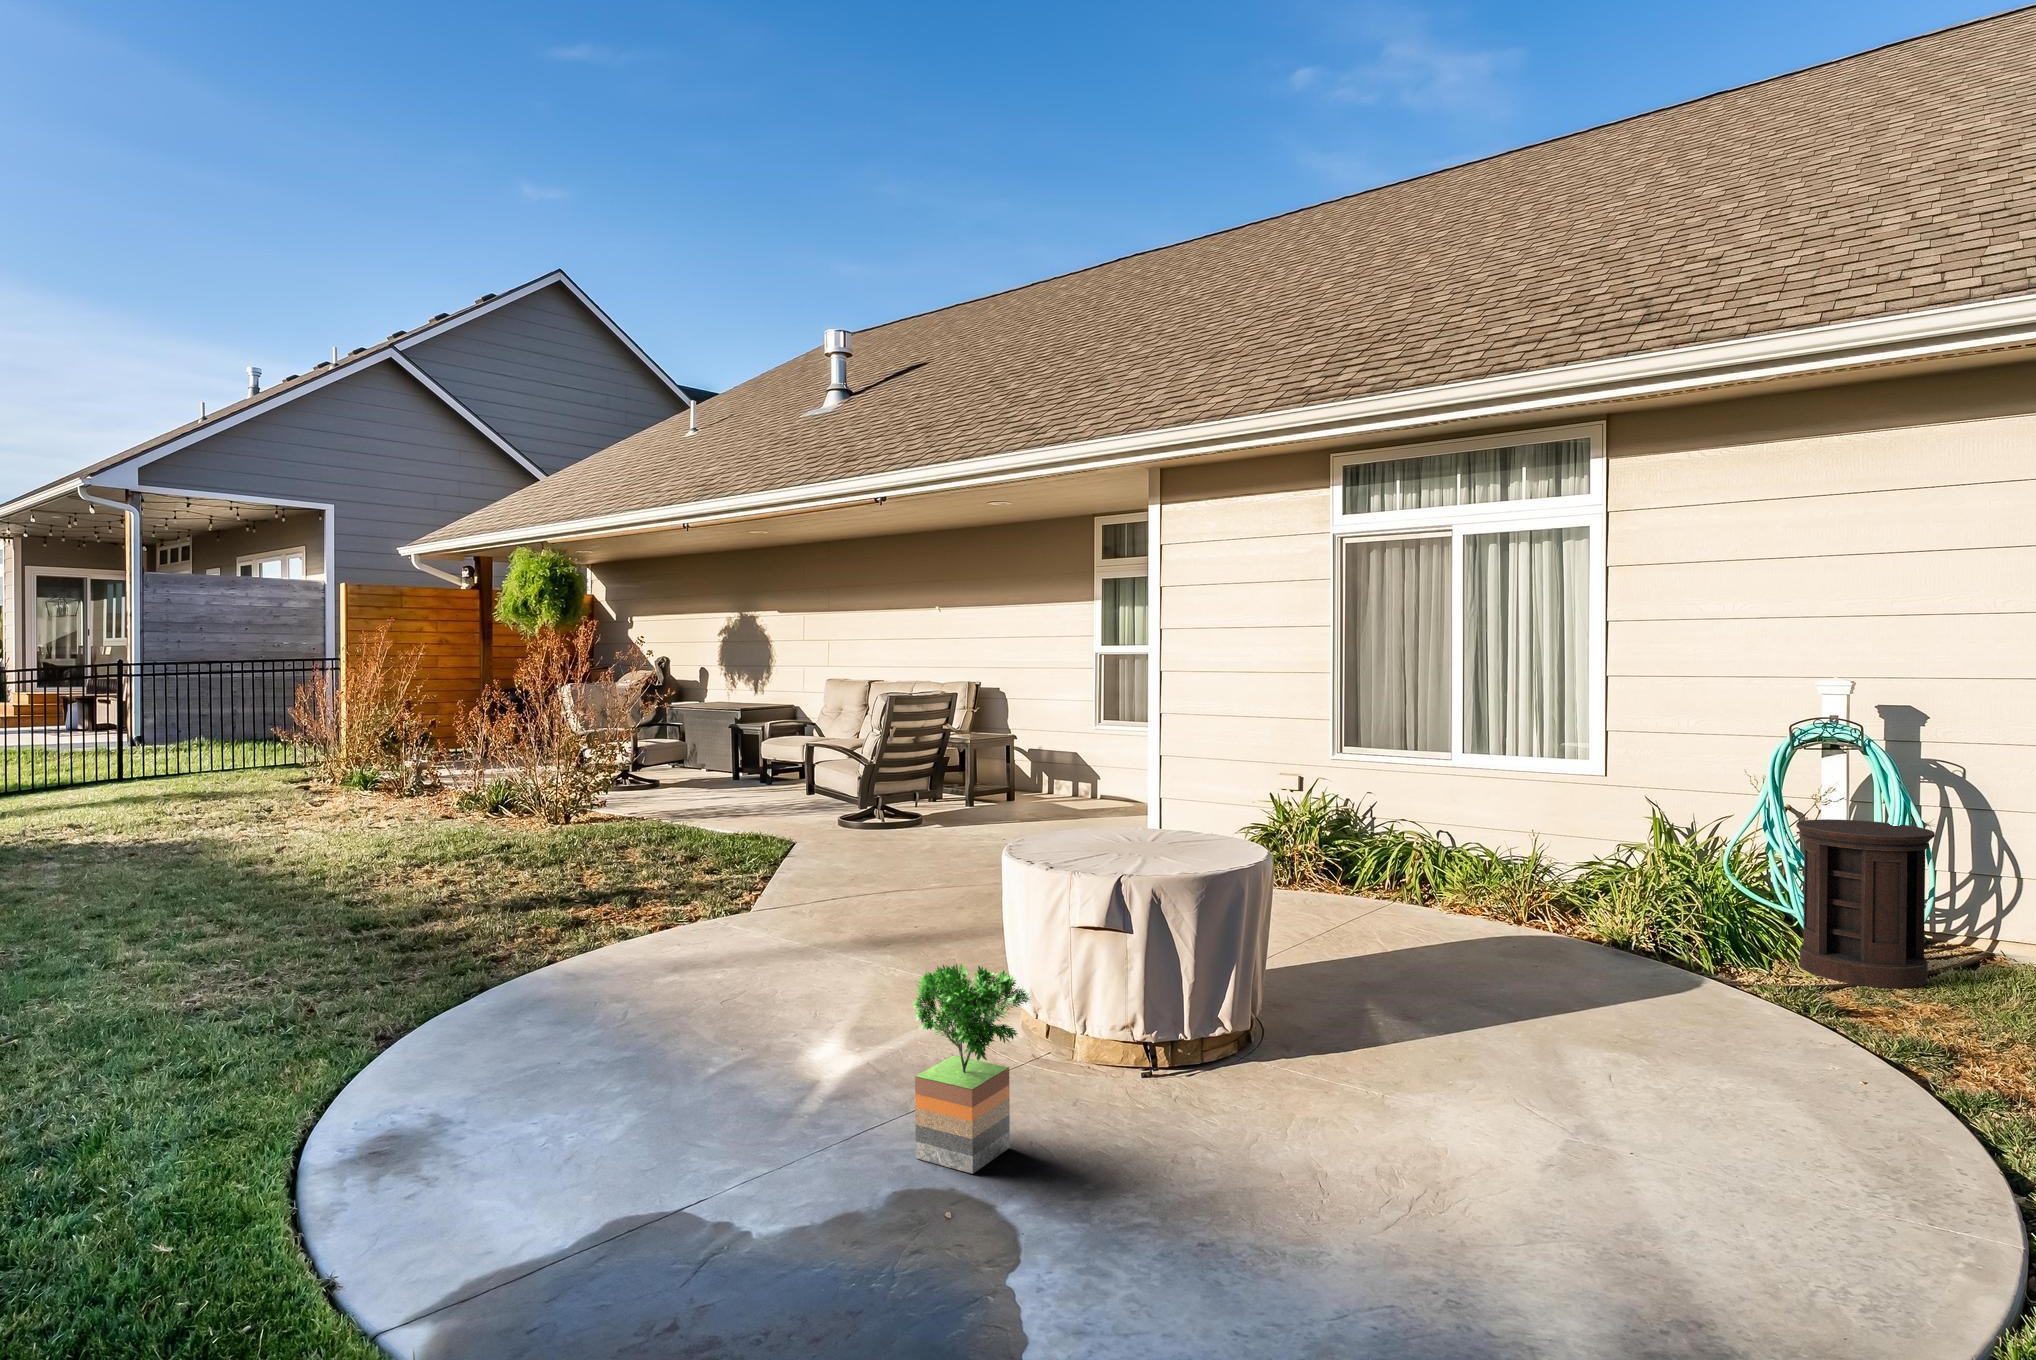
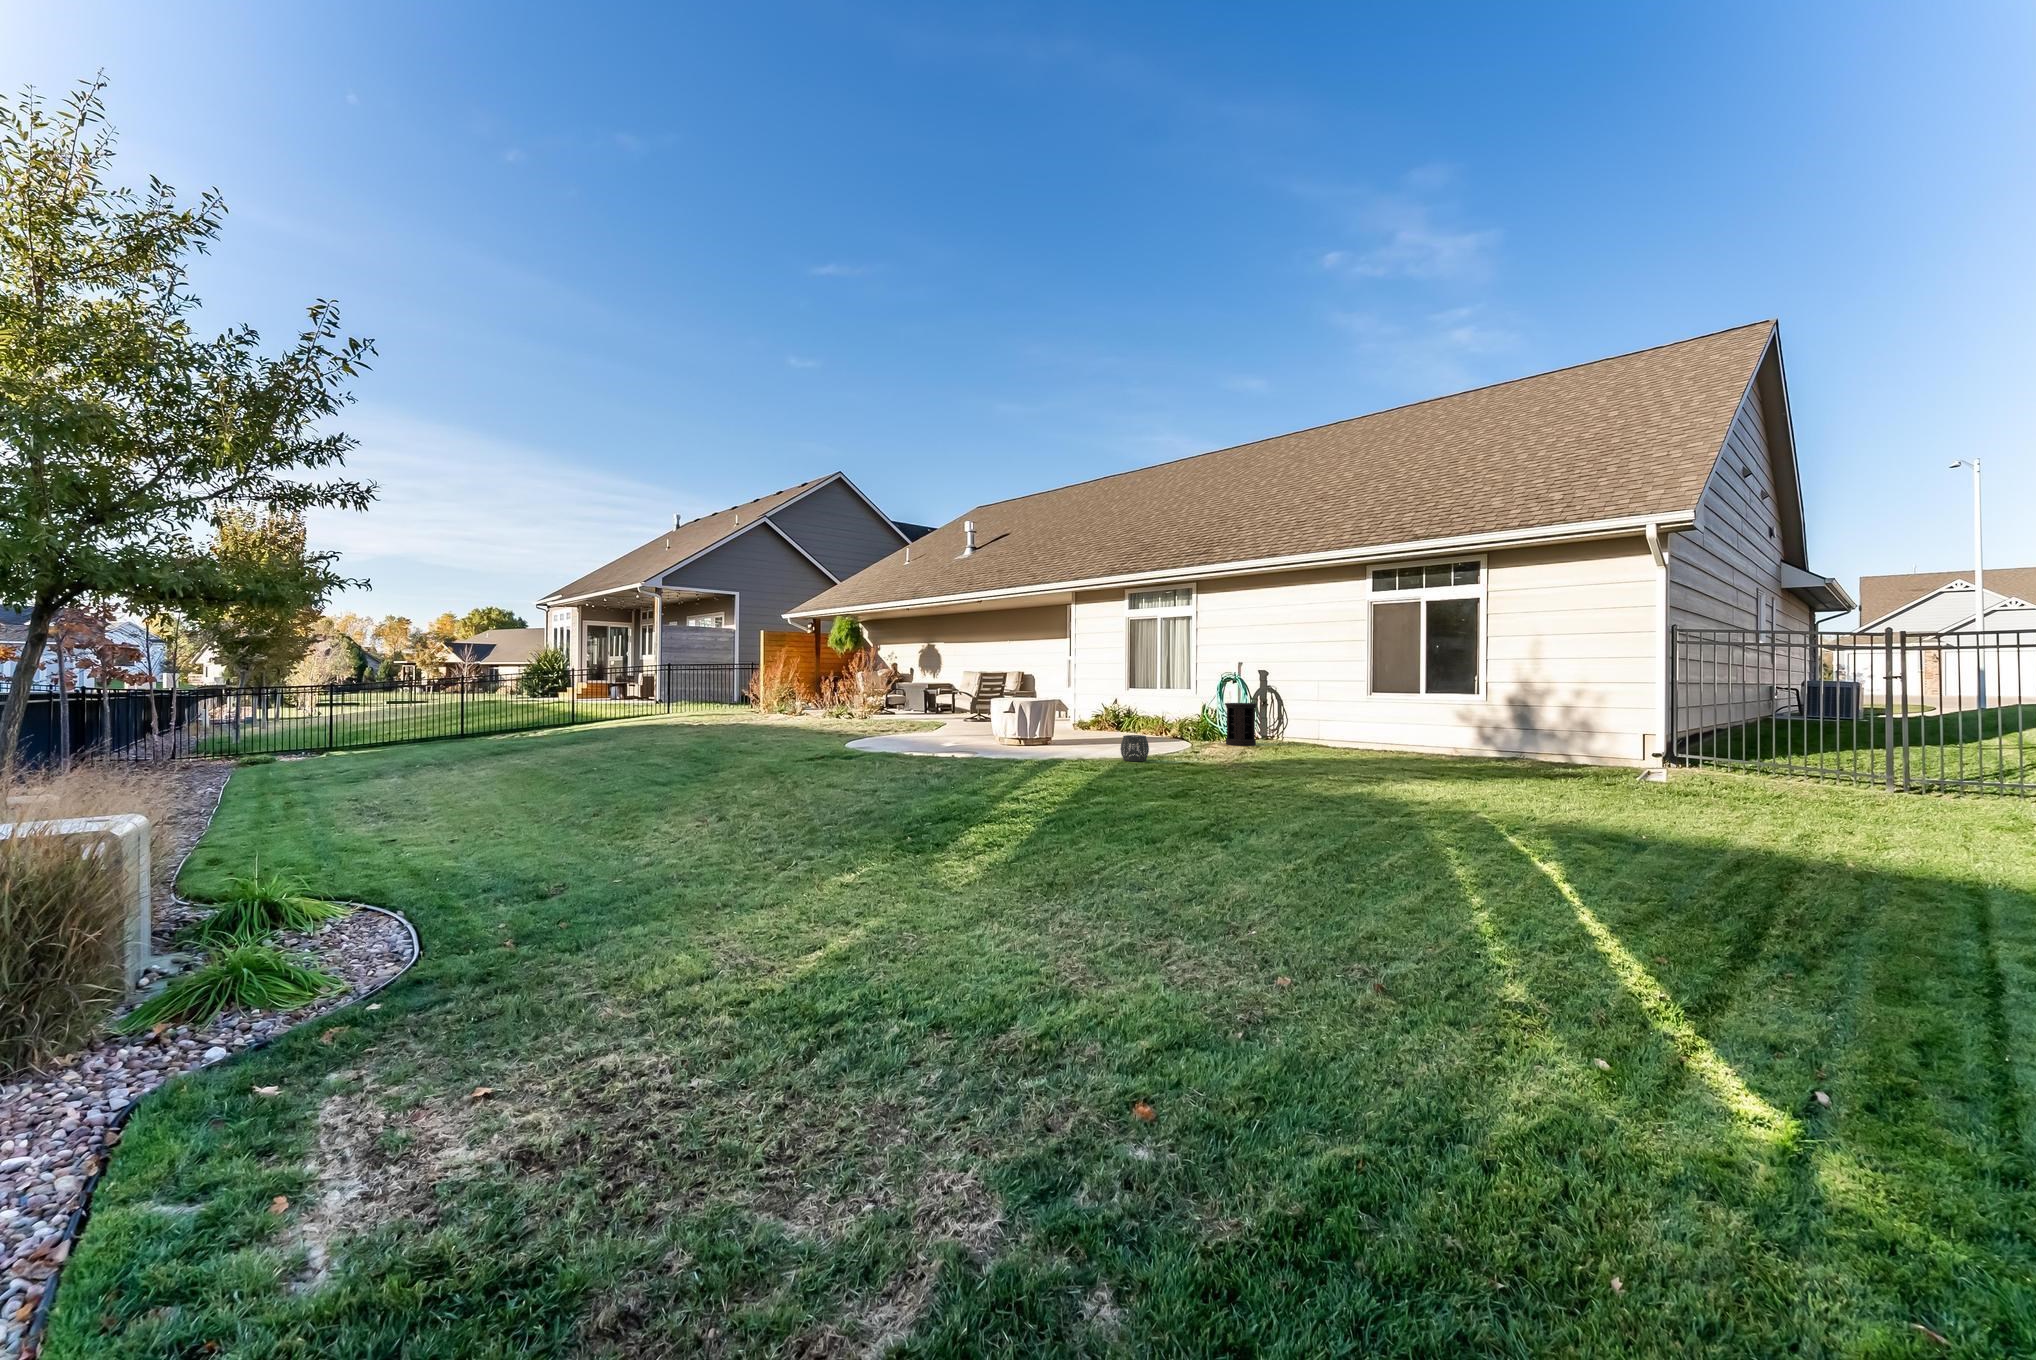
potted tree: present [911,963,1030,1174] -> none [966,716,991,755]
woven basket: none [1770,1092,1961,1277] -> present [1120,735,1149,761]

